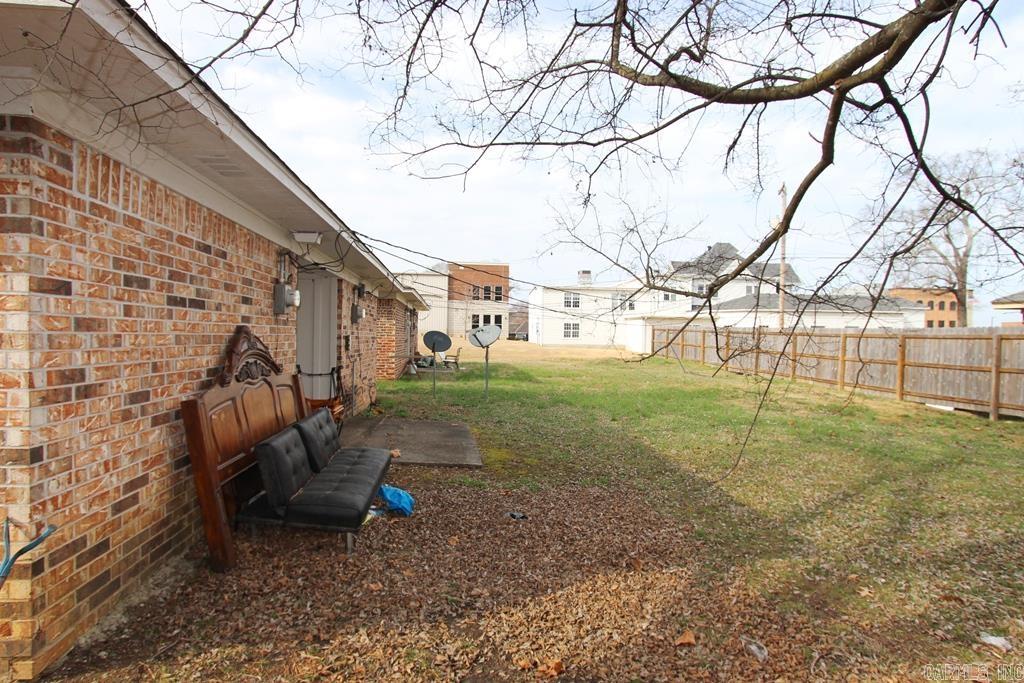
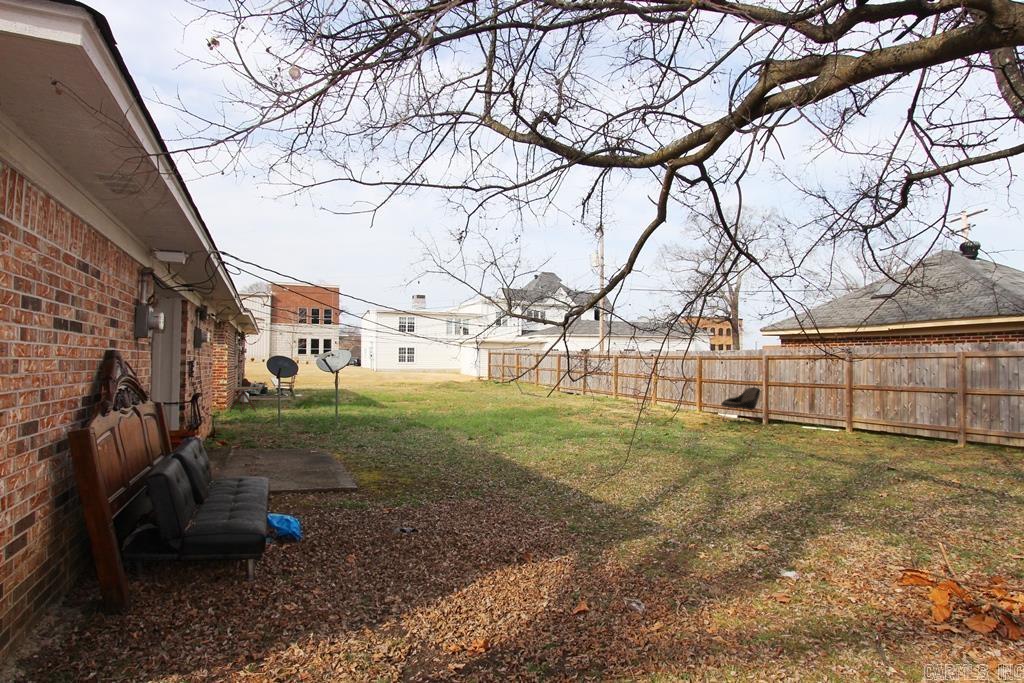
lounge chair: none [929,378,982,422] -> present [721,387,760,424]

